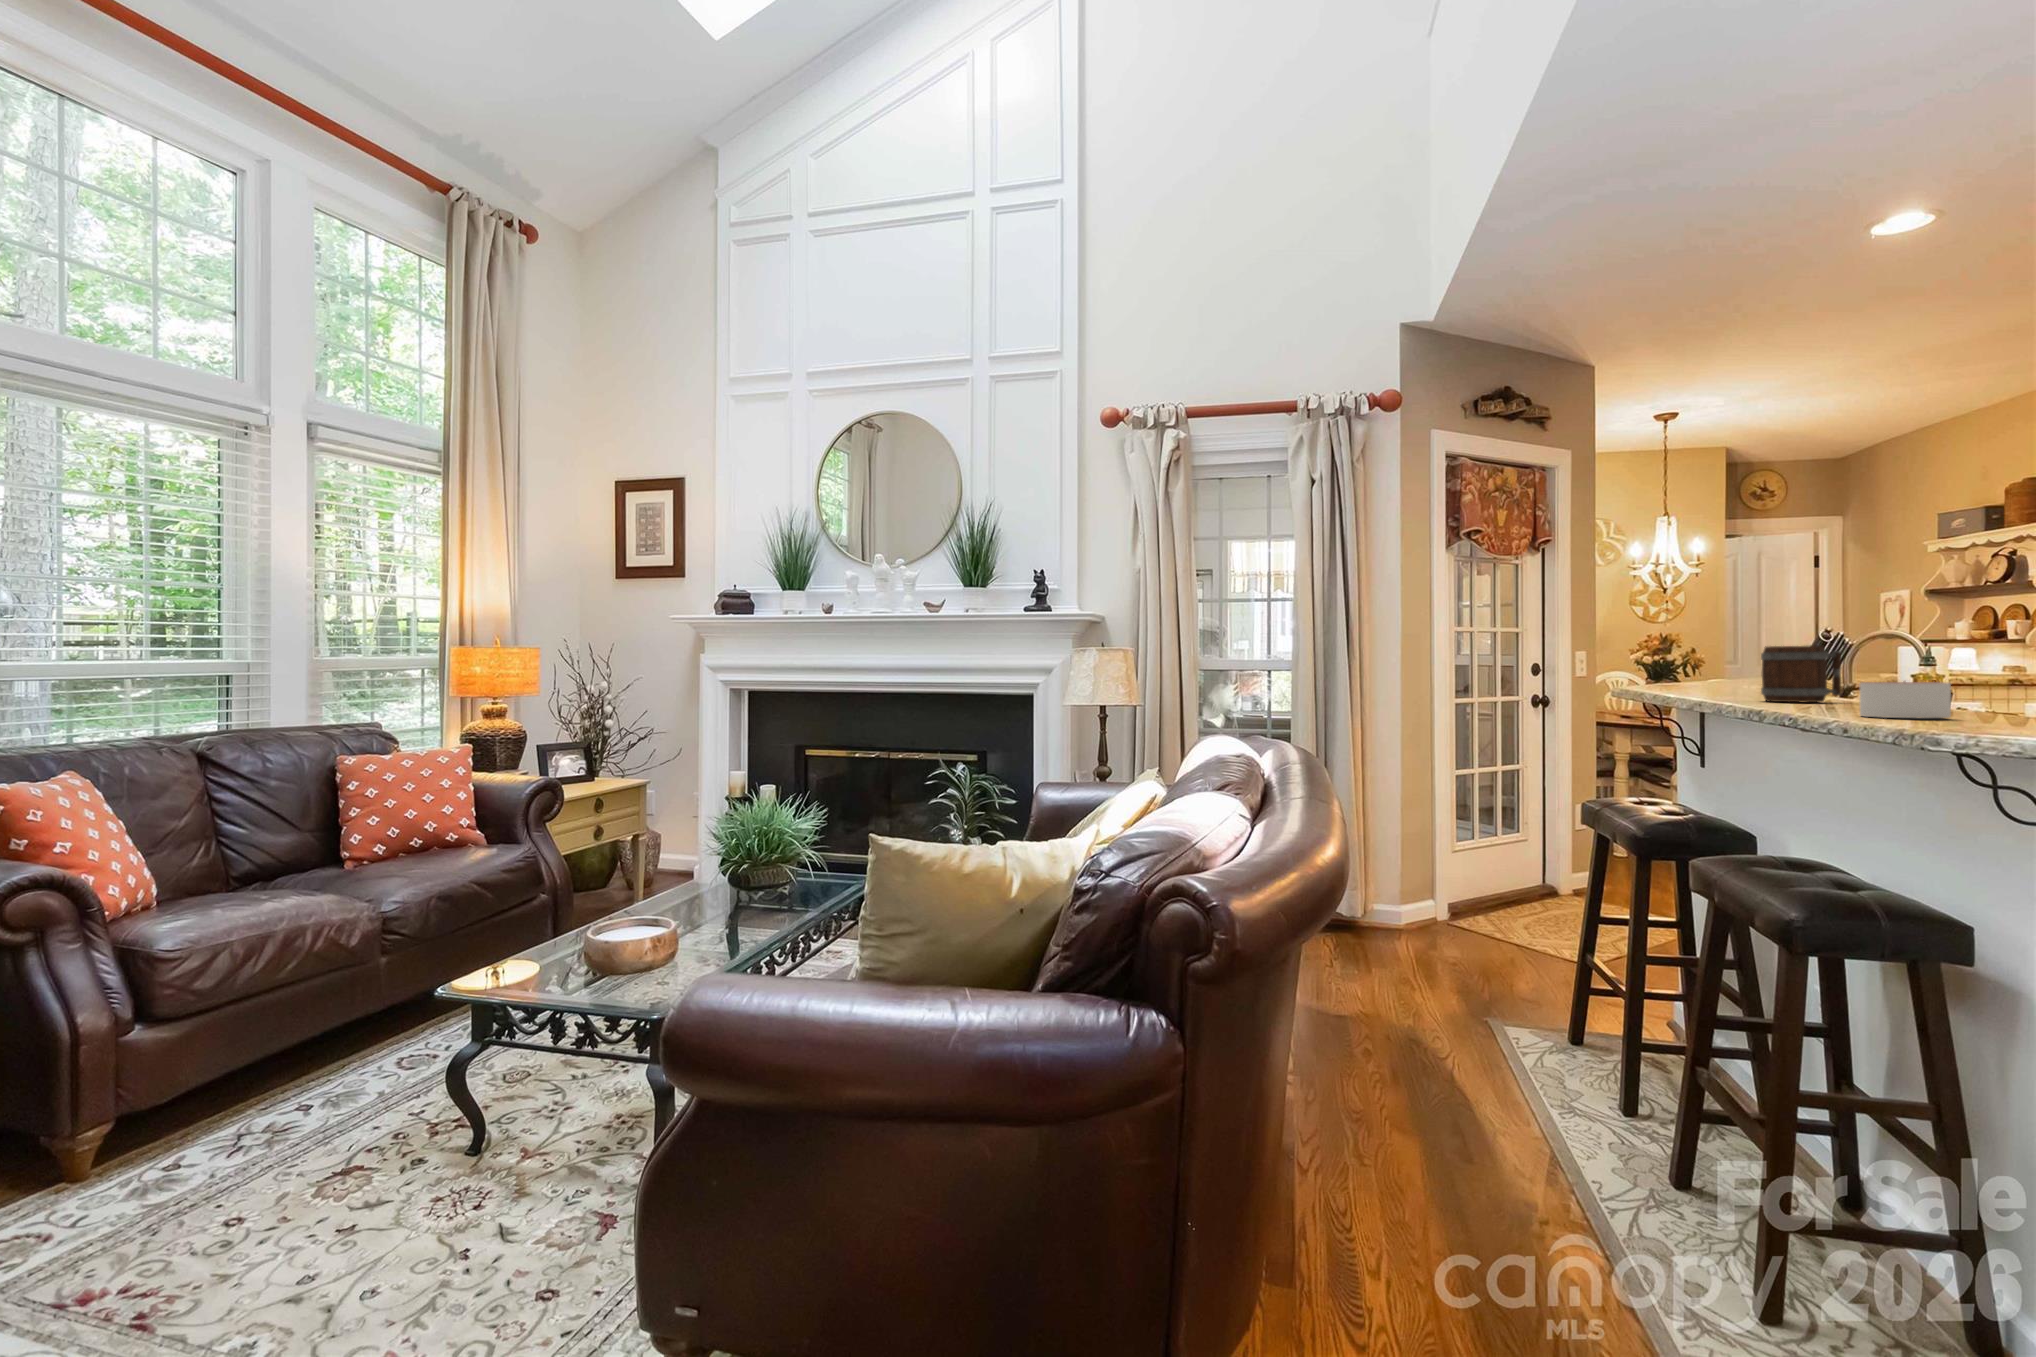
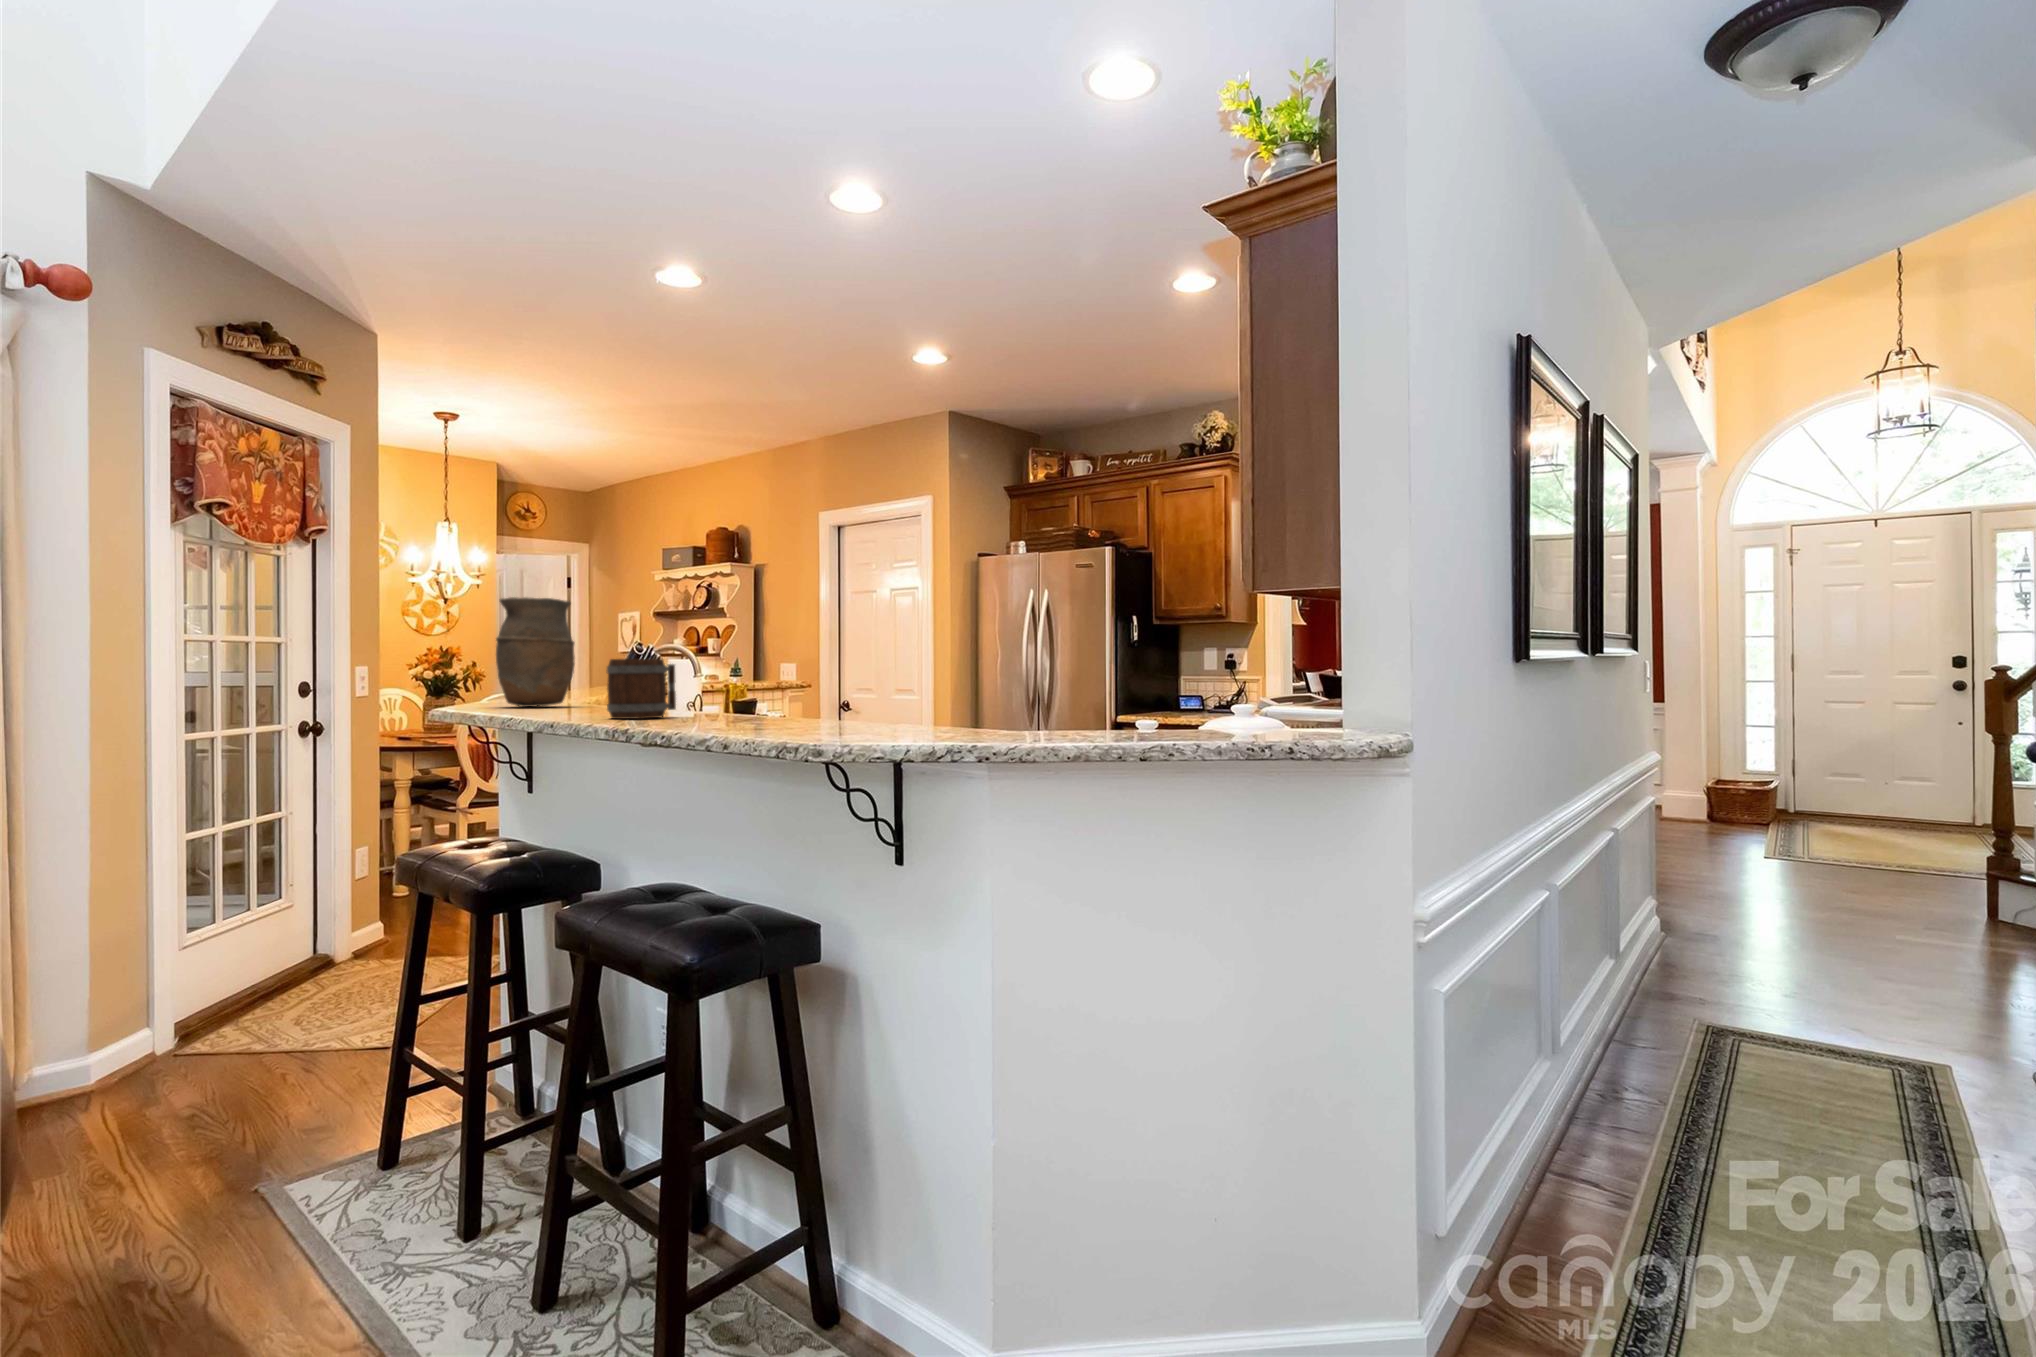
vase: none [1676,590,1755,689] -> present [496,597,575,707]
candle: present [1860,681,1951,718] -> none [731,695,802,733]

